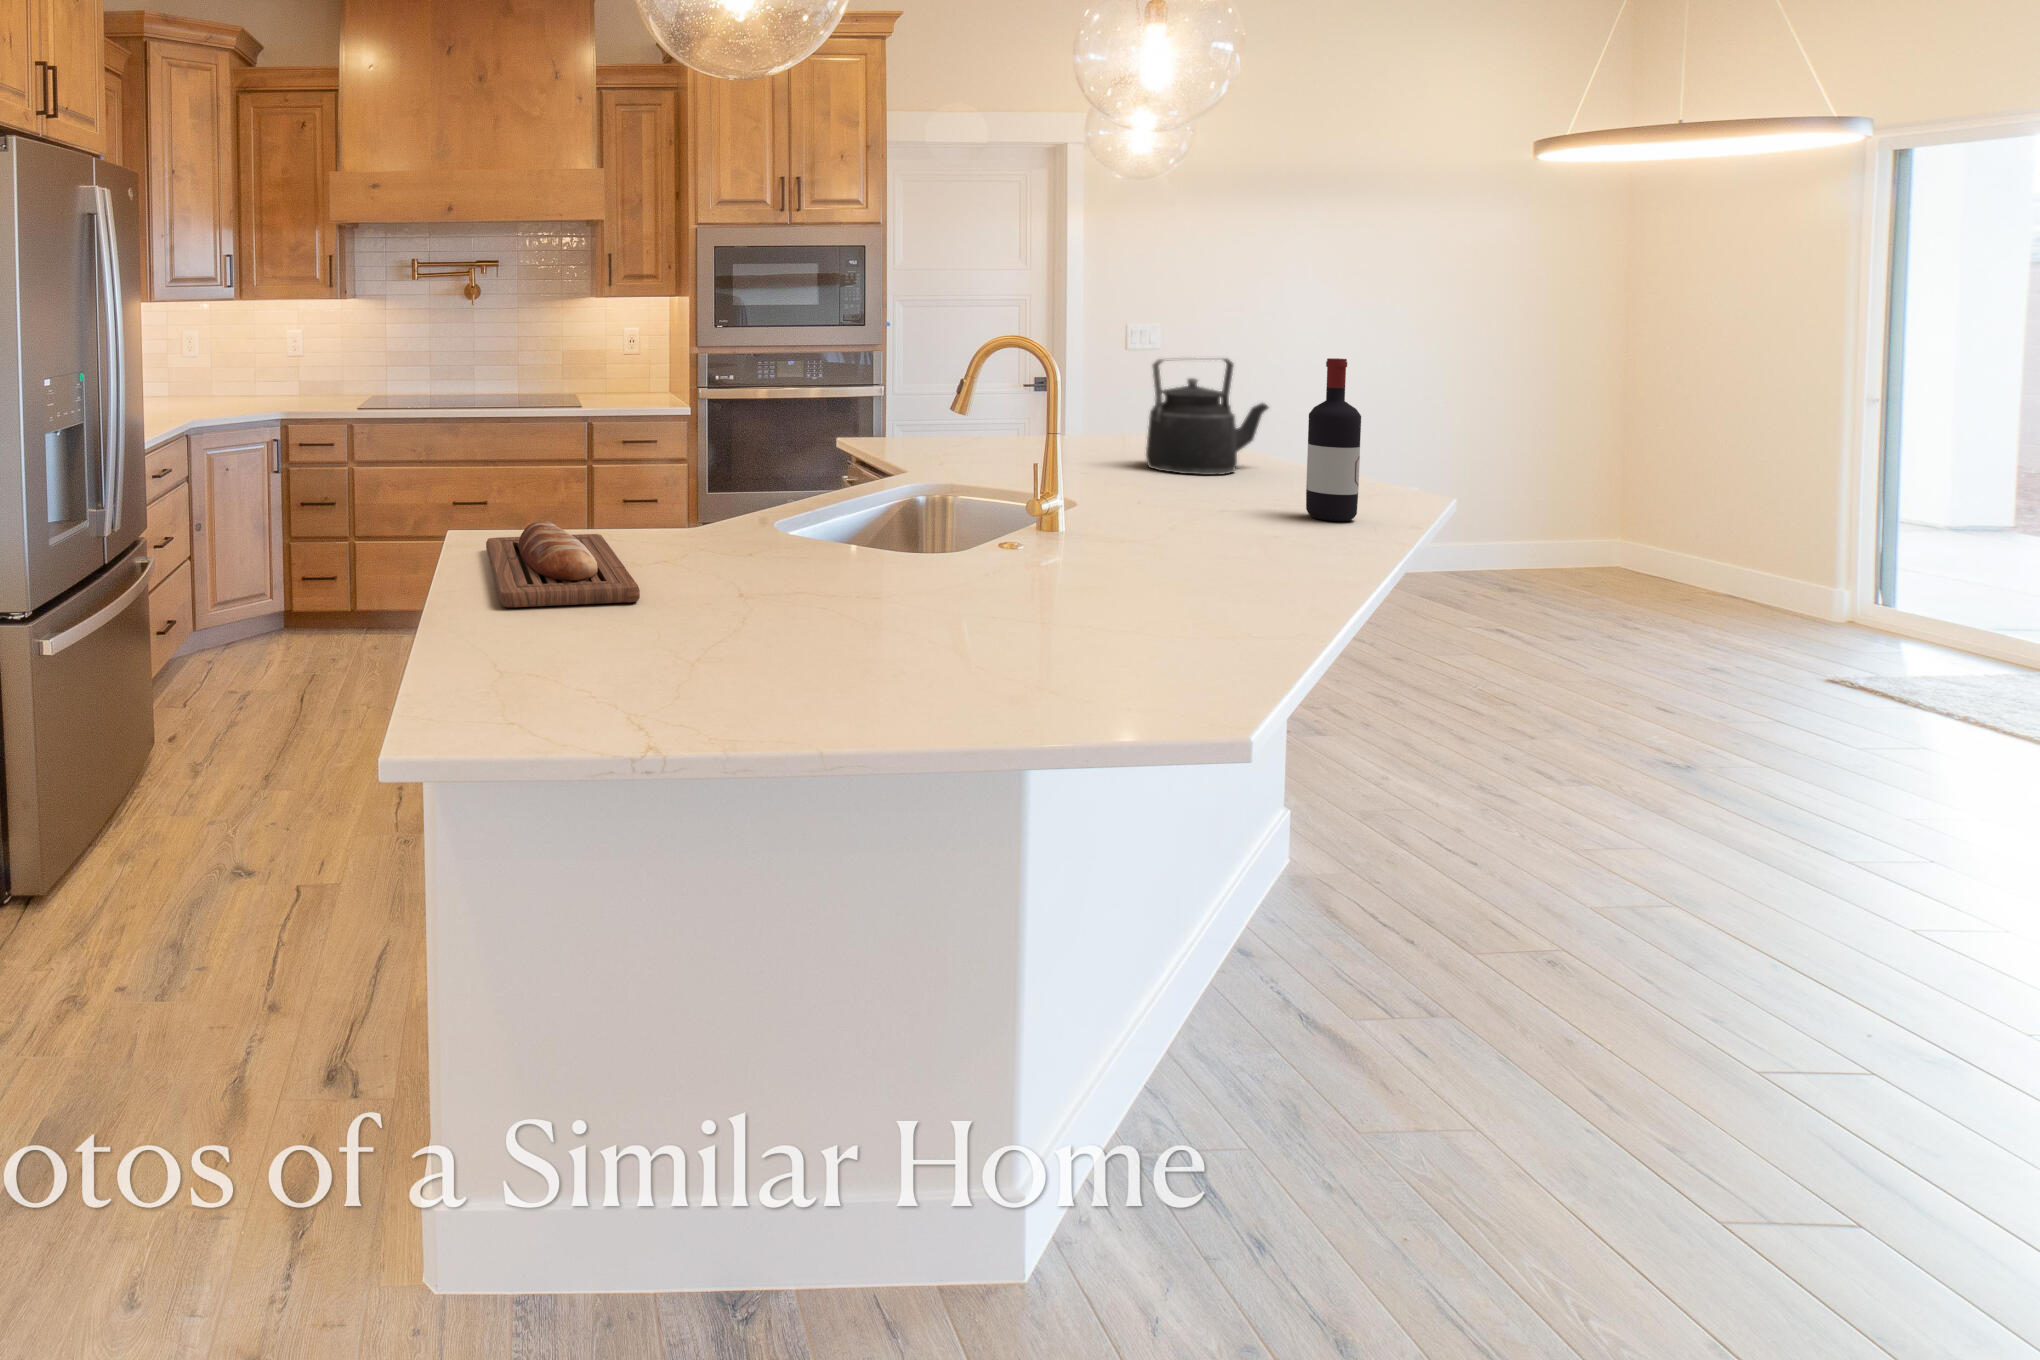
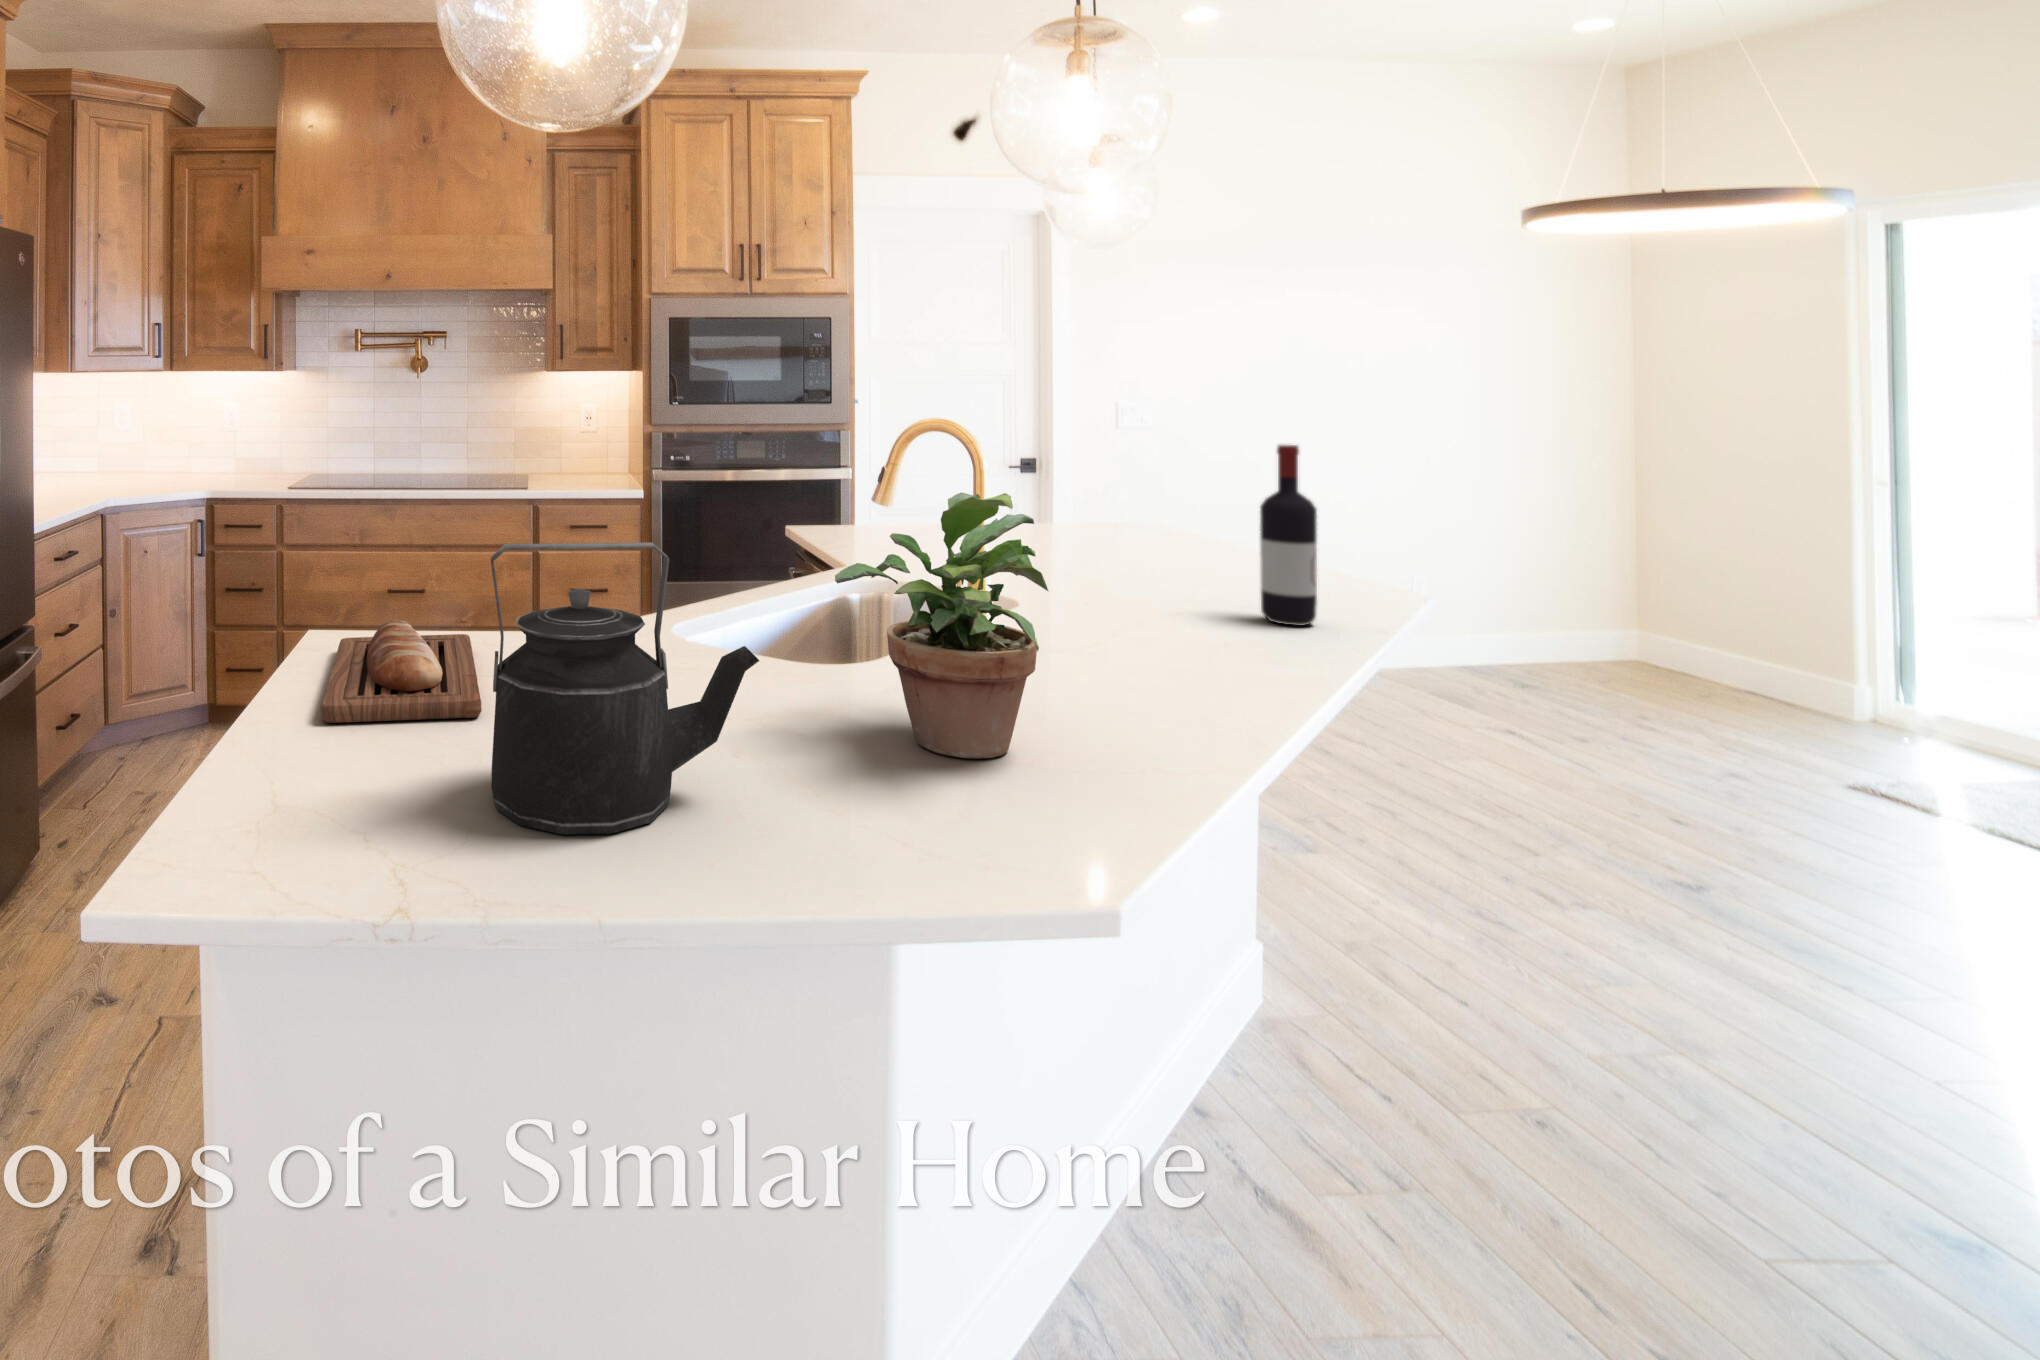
kettle: present [1146,358,1268,475] -> present [491,542,759,835]
potted plant: none [960,400,1155,630] -> present [835,492,1048,758]

